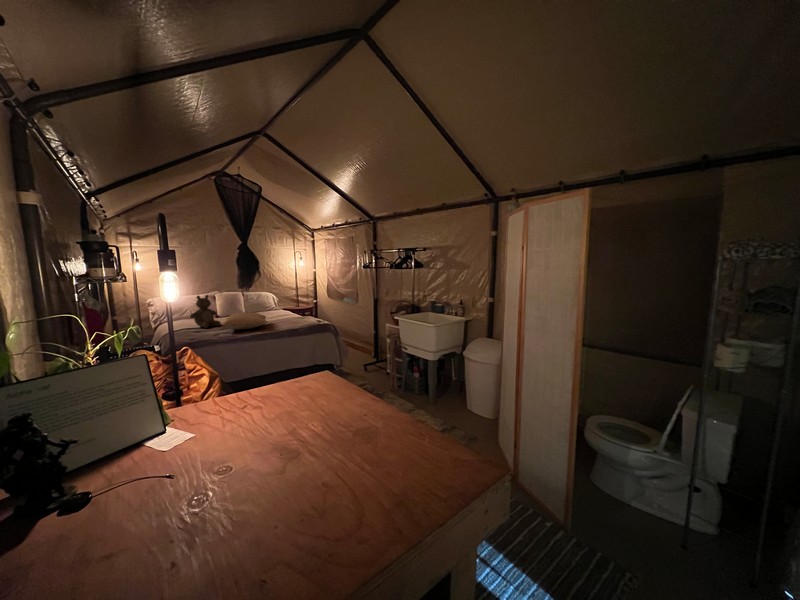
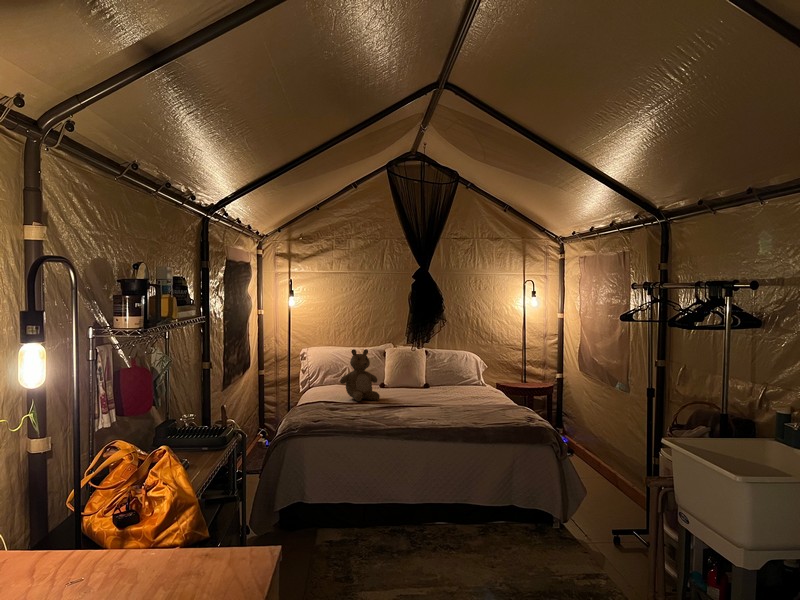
pillow: present [222,312,267,330] -> none [374,382,446,410]

